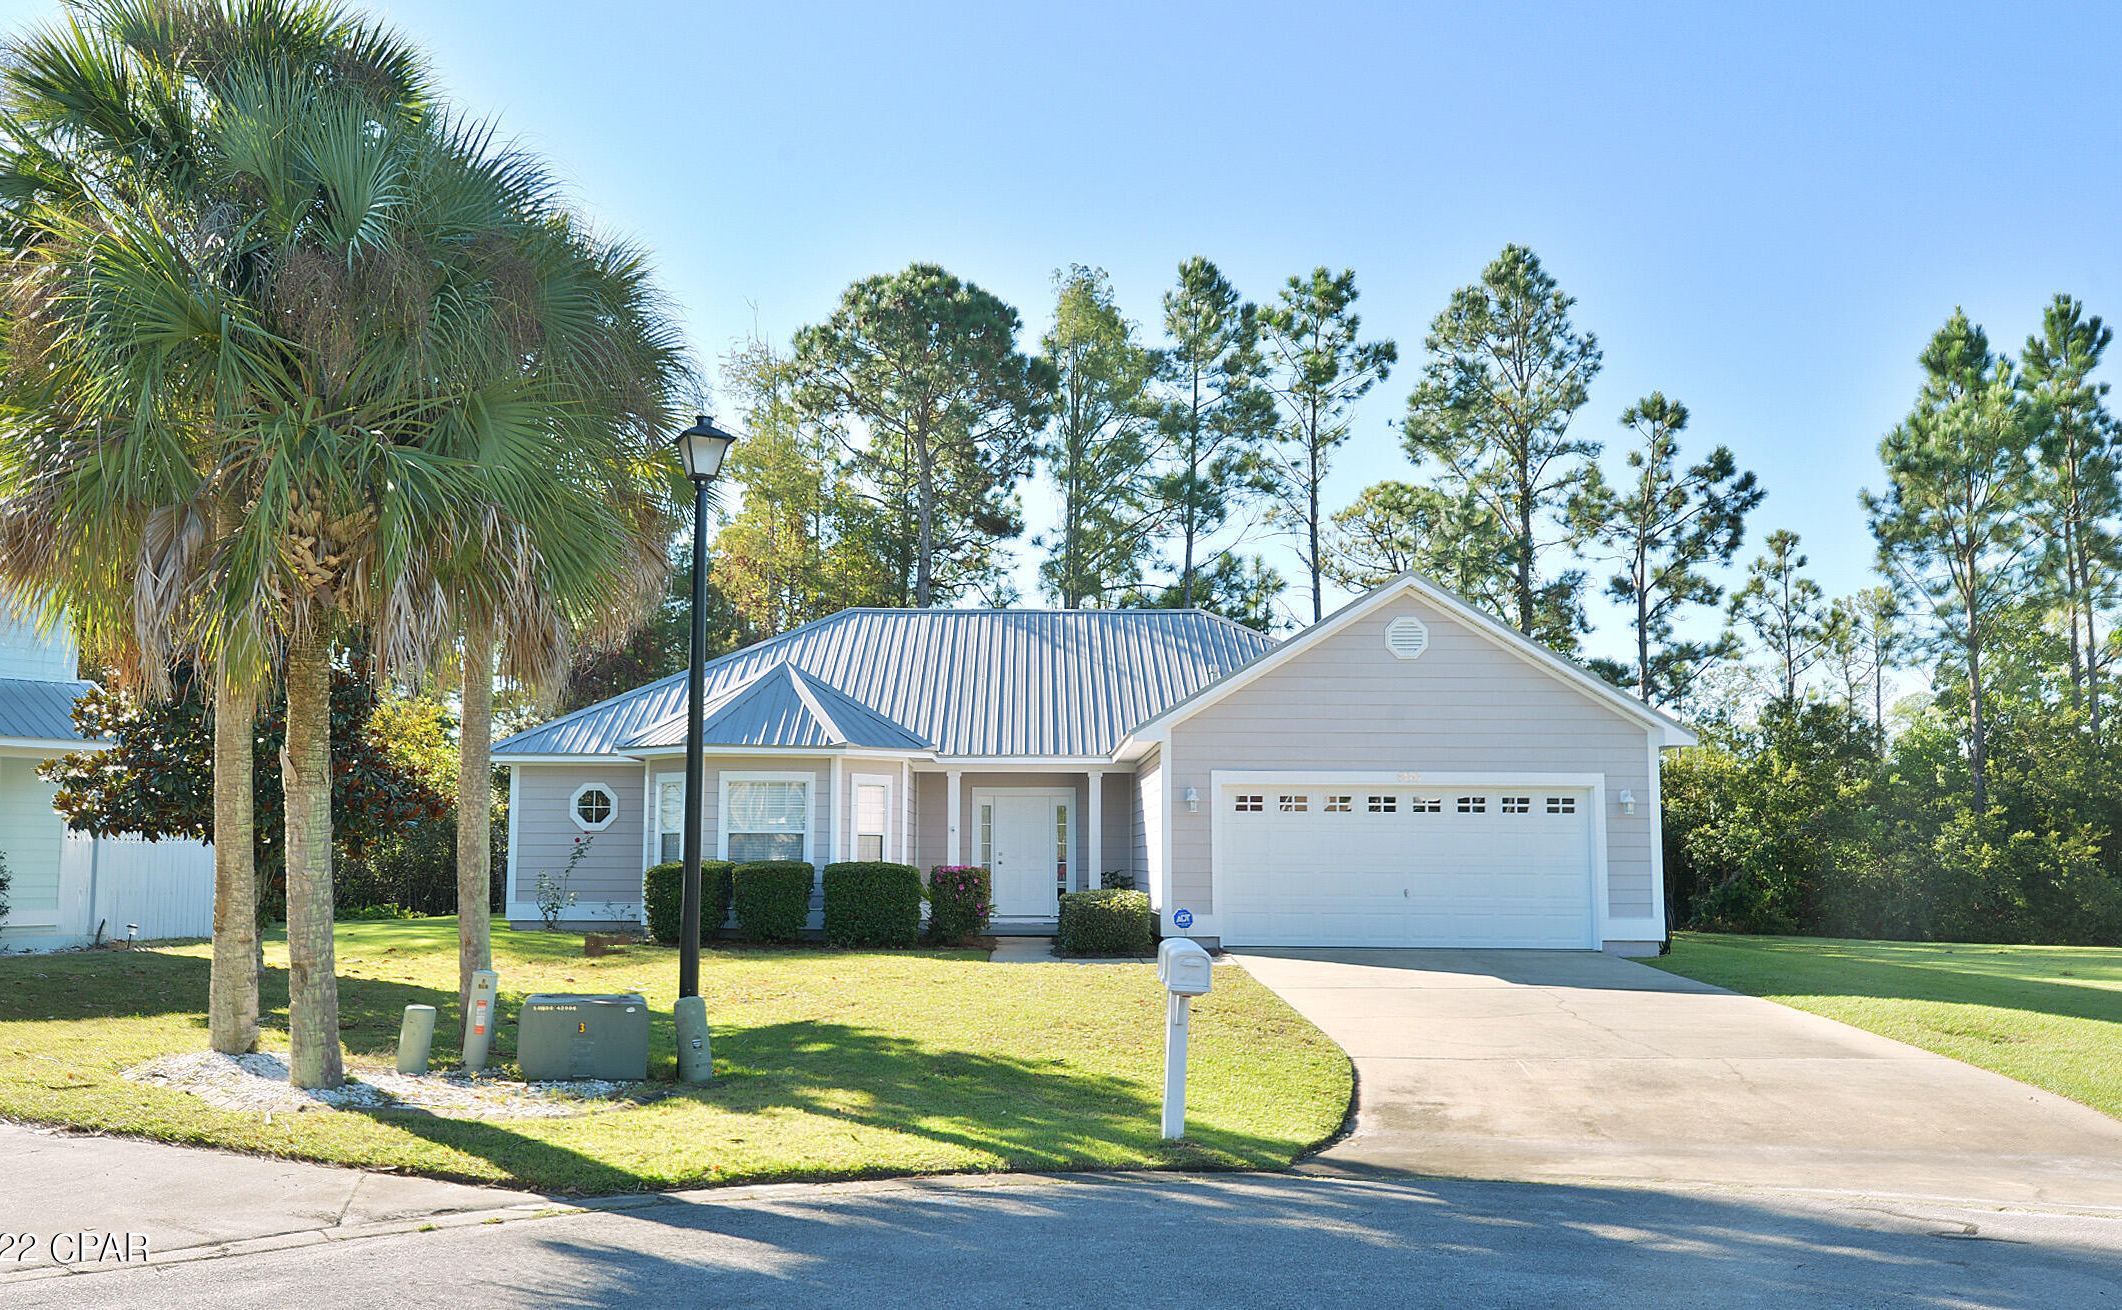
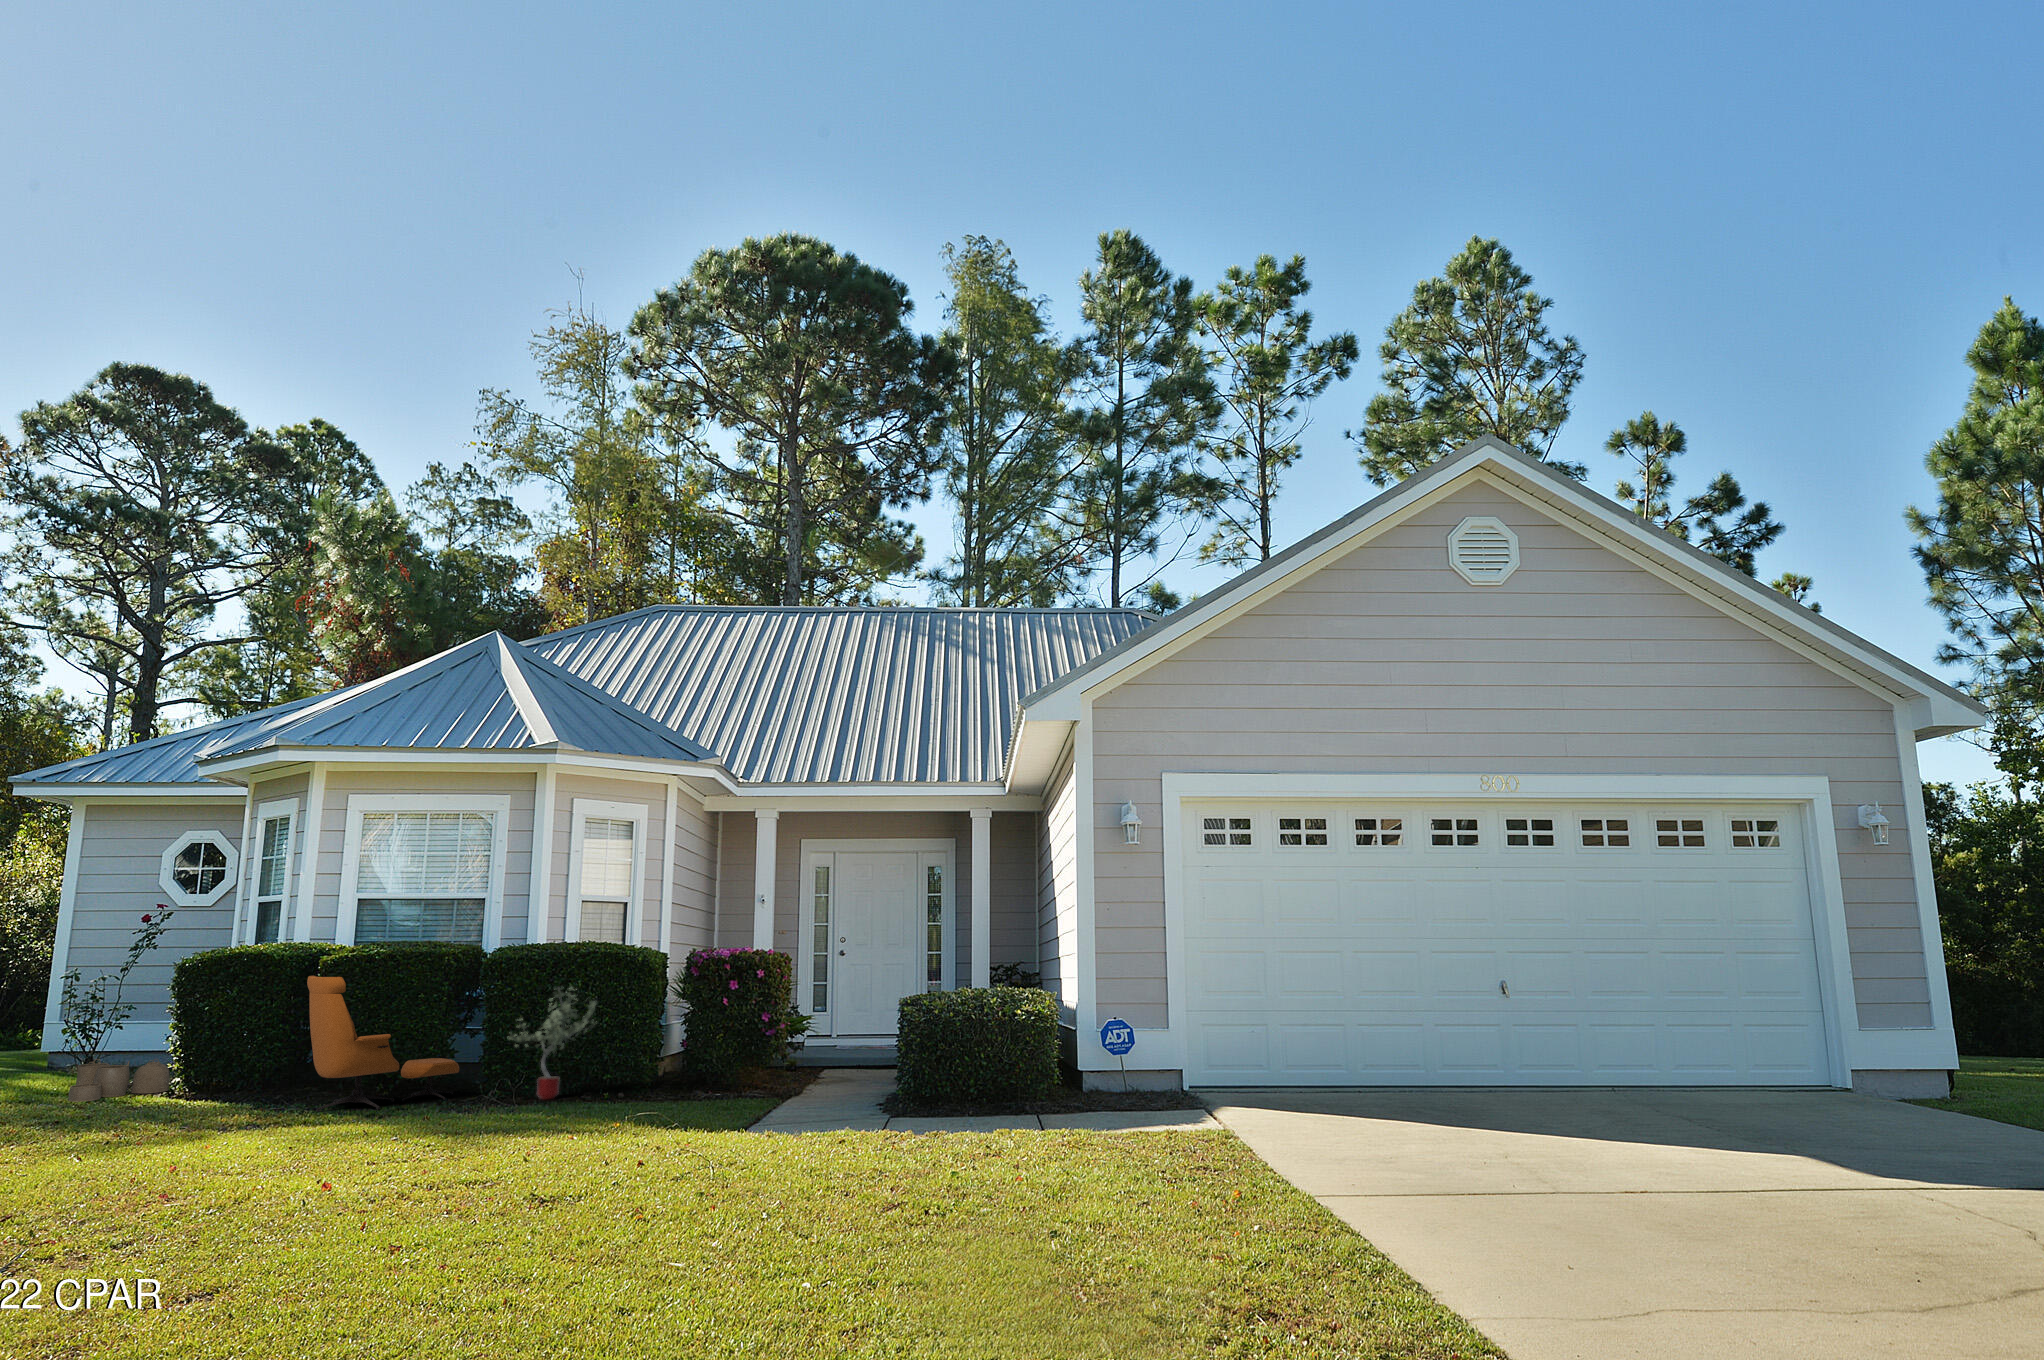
lounge chair: none [727,886,804,960] -> present [307,976,459,1112]
potted tree: none [831,891,882,954] -> present [507,987,596,1099]

